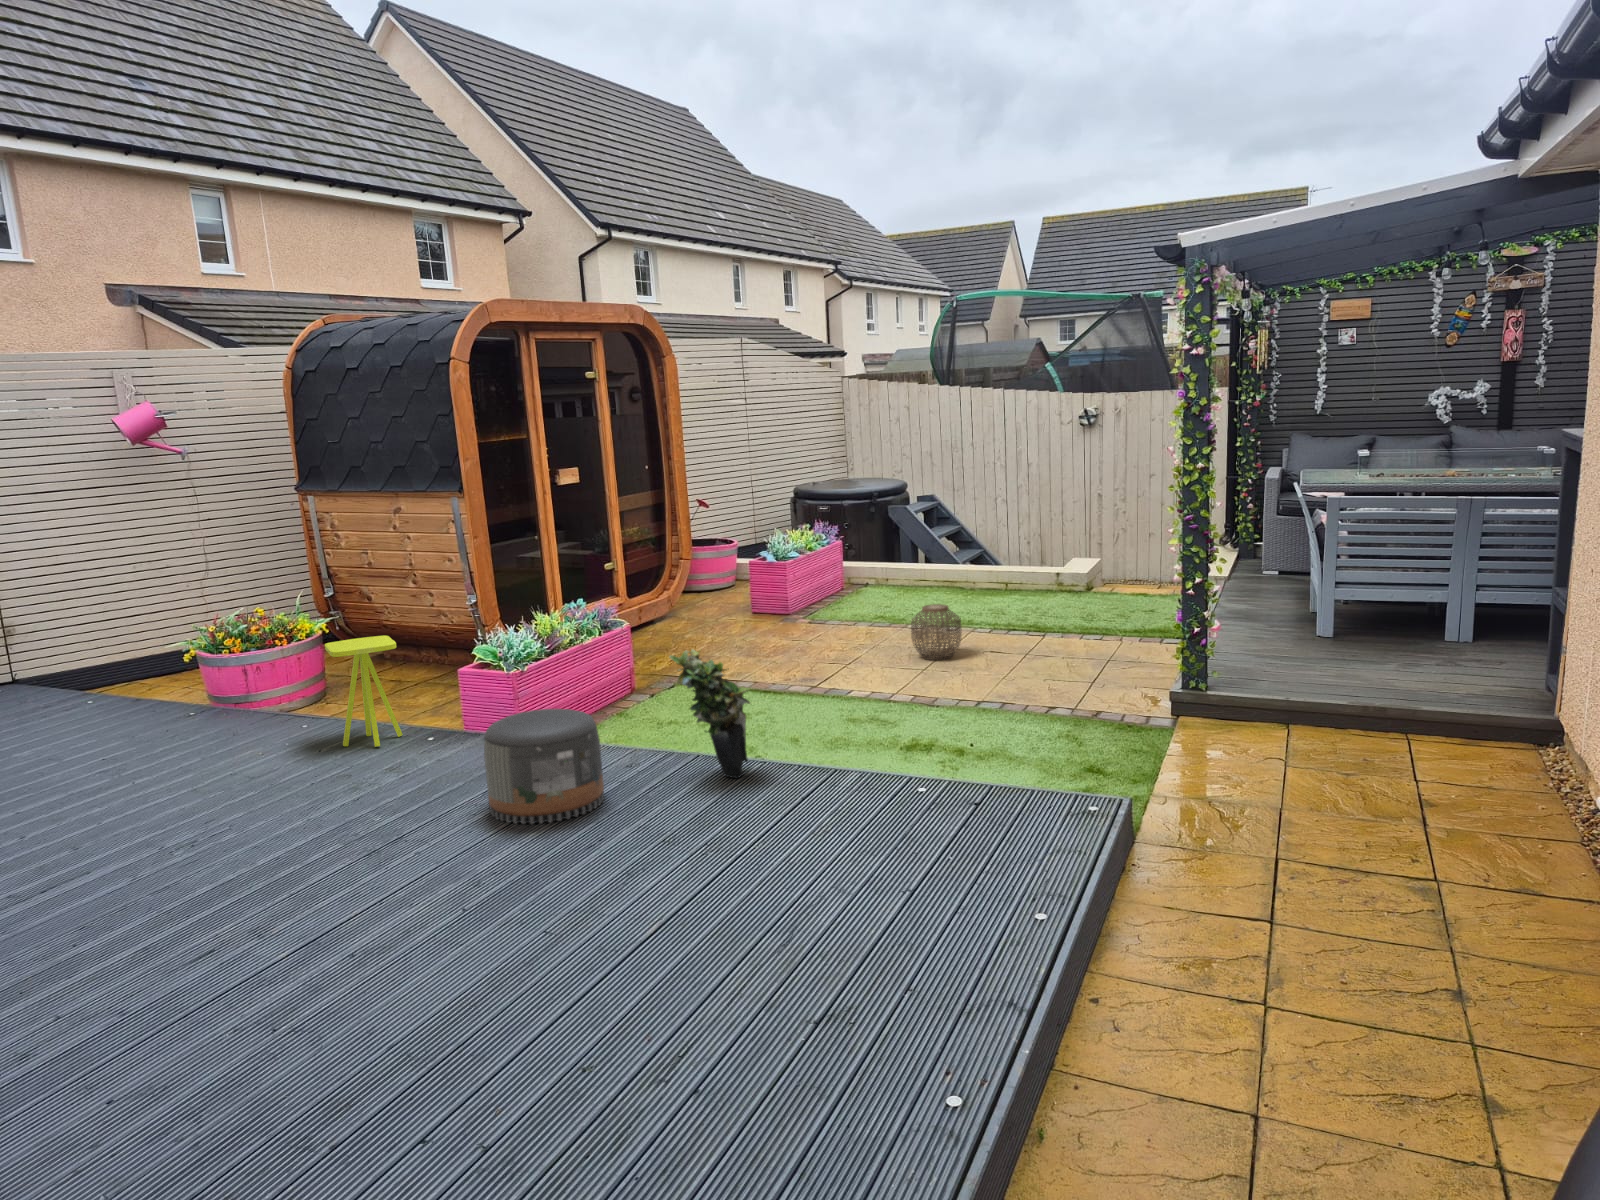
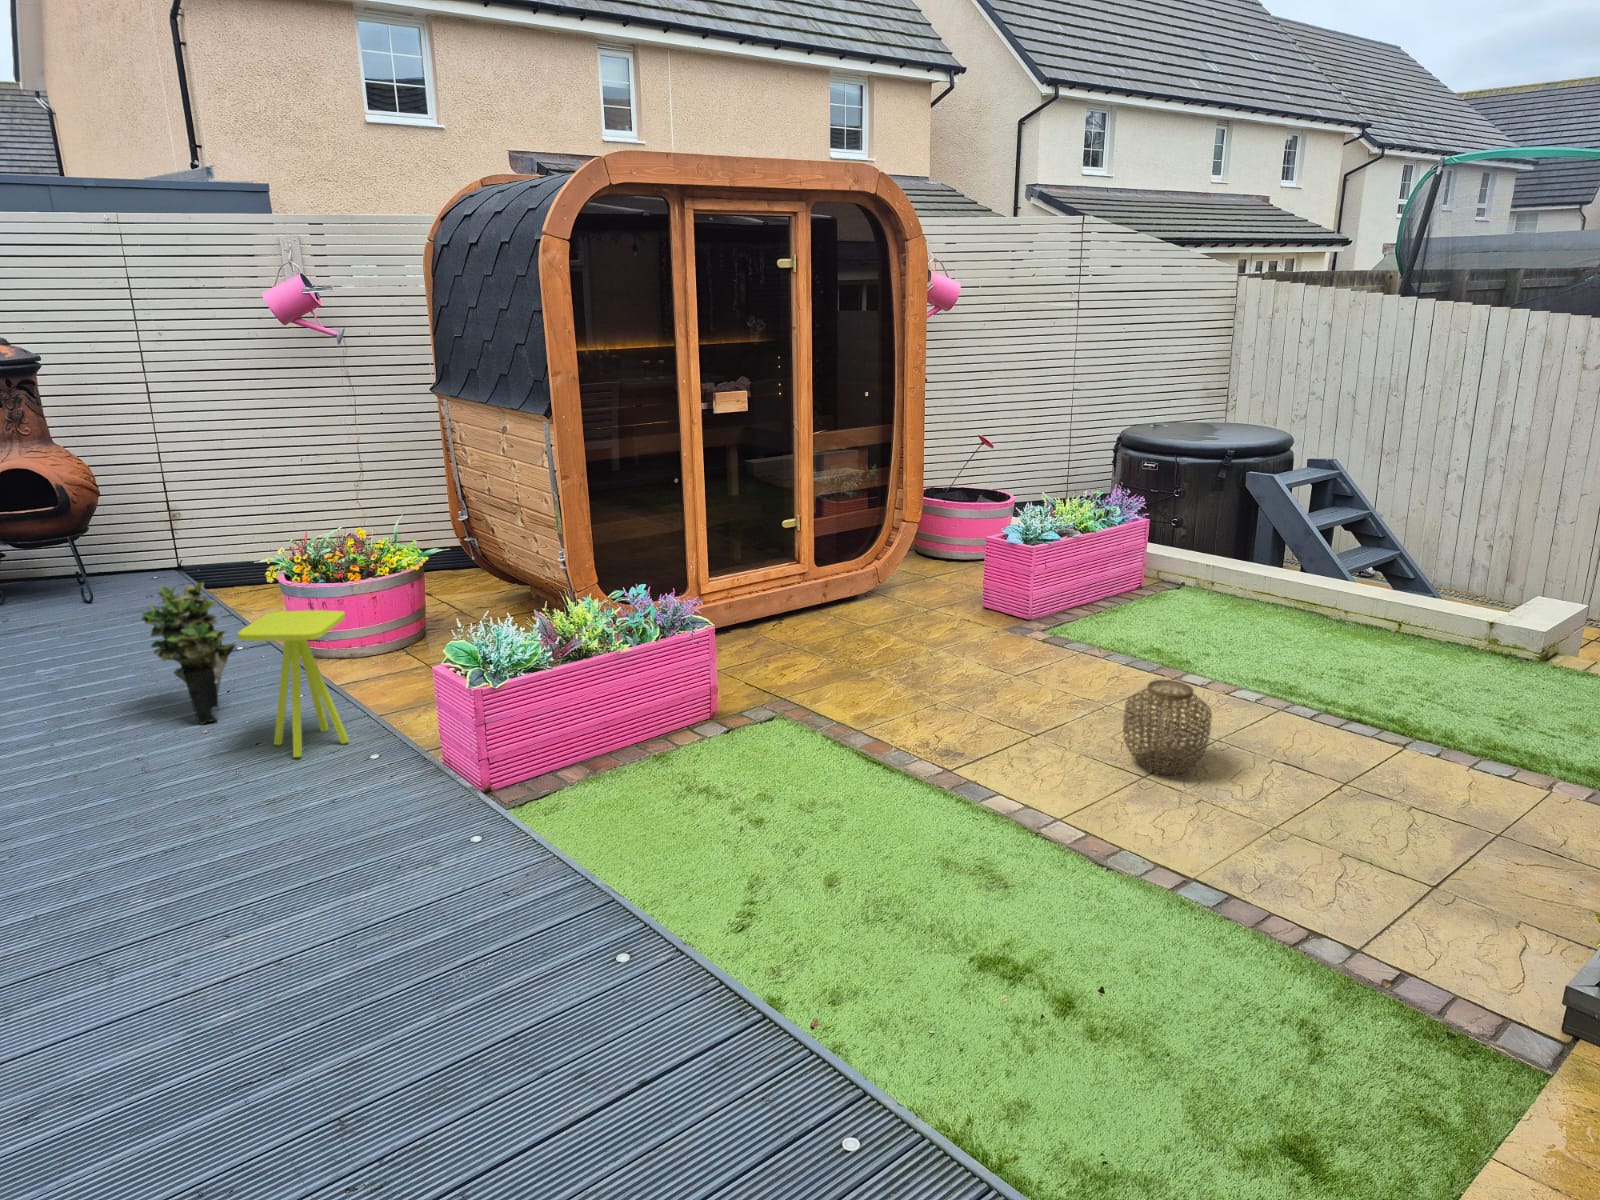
potted plant: present [670,650,750,779] -> present [140,582,236,724]
pouf: present [484,709,604,824] -> none [140,817,356,1032]

